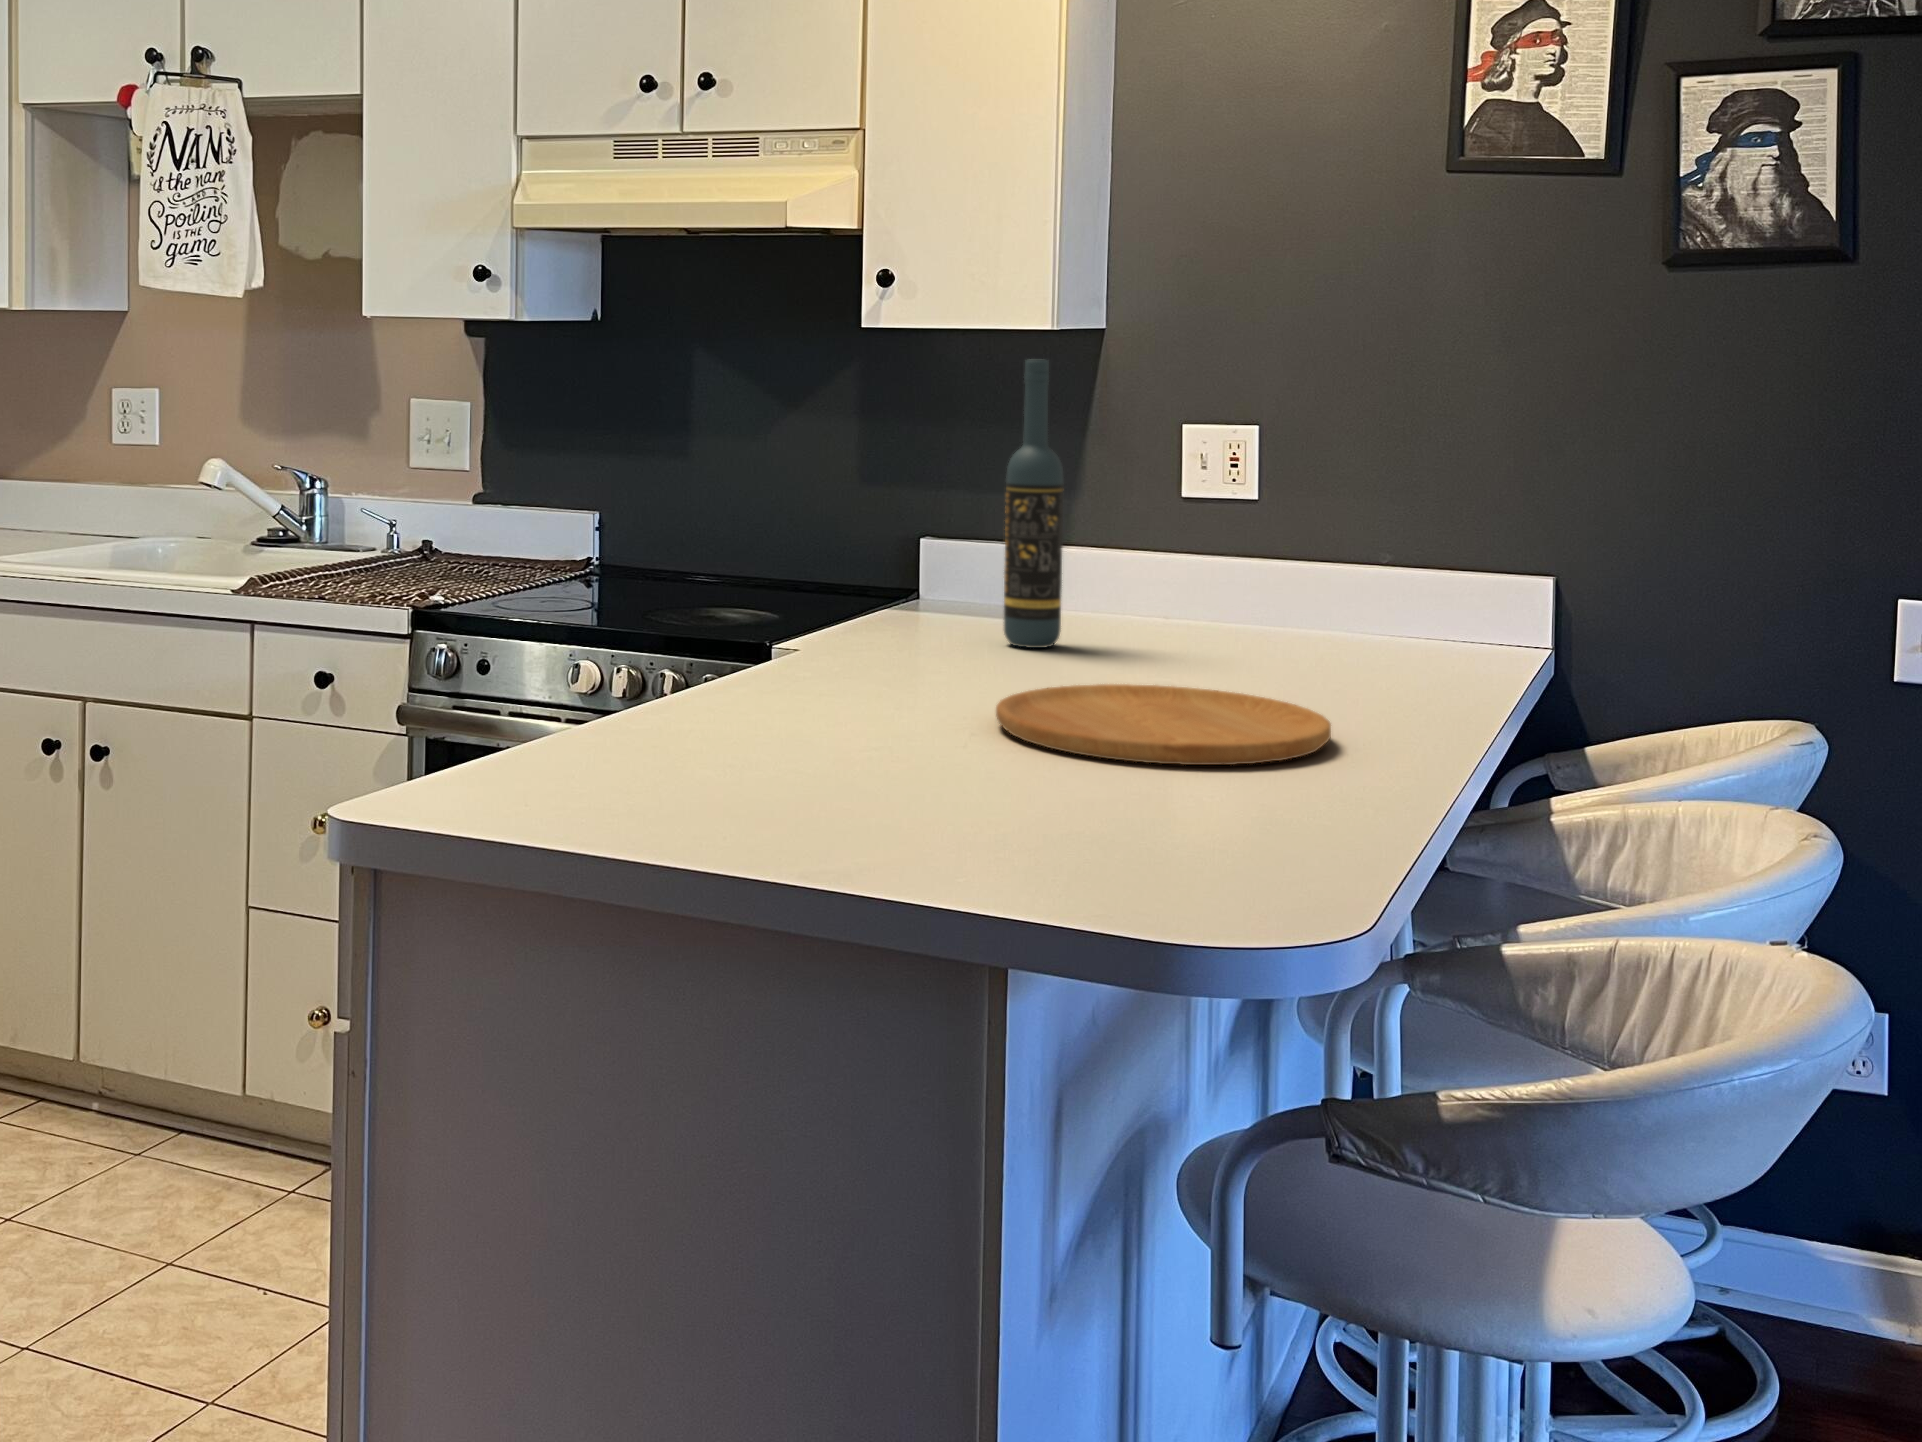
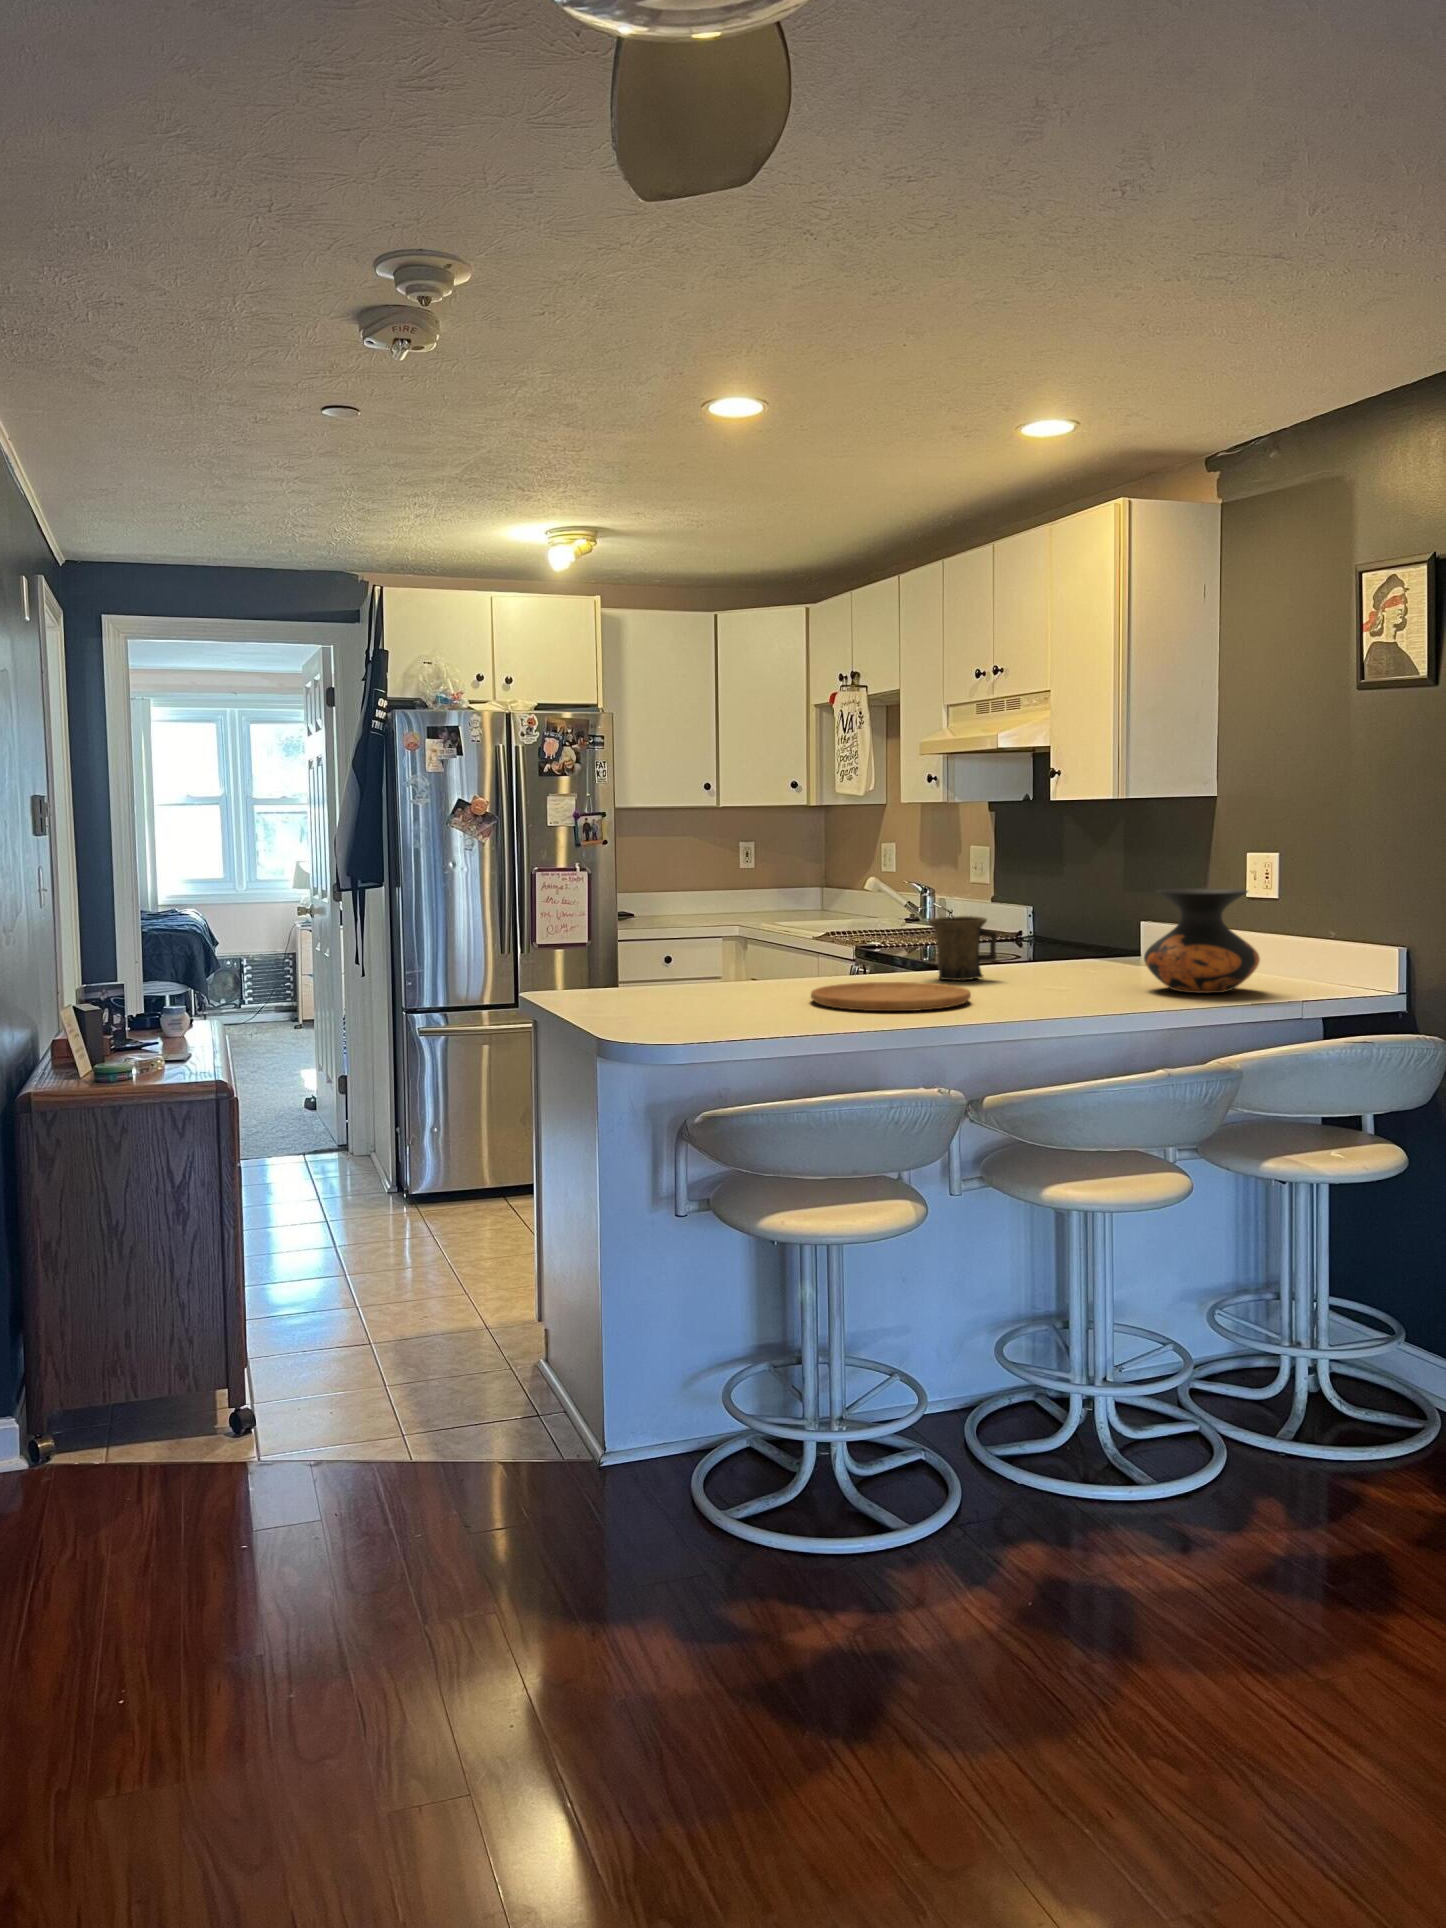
wine bottle: present [1004,360,1063,648] -> none [1027,819,1059,978]
vase: none [1256,480,1449,658] -> present [1144,888,1260,993]
mug: none [897,542,1014,669] -> present [929,916,998,980]

